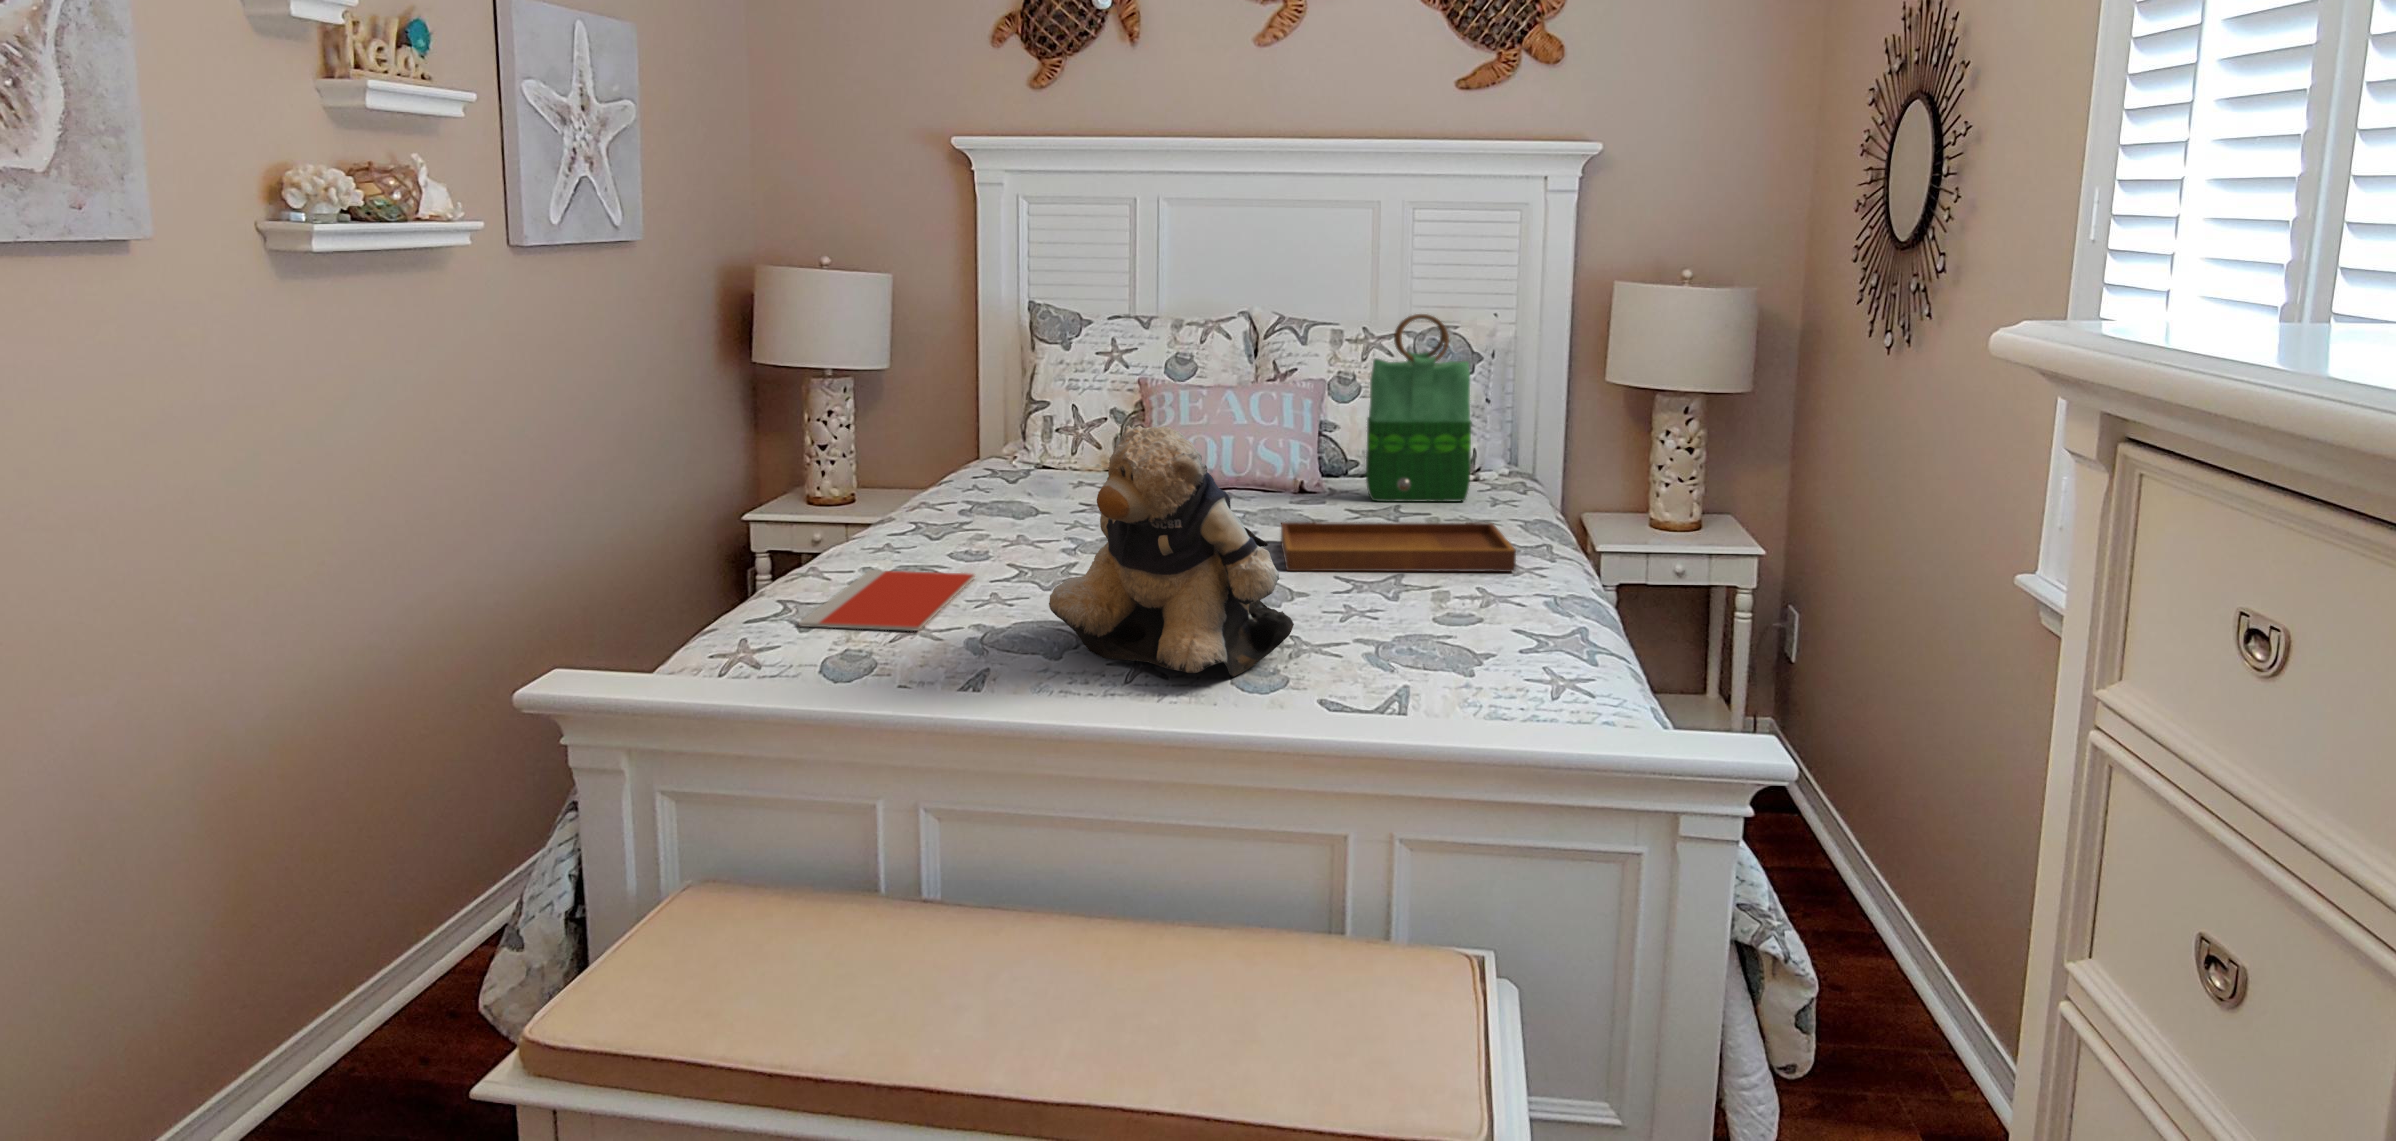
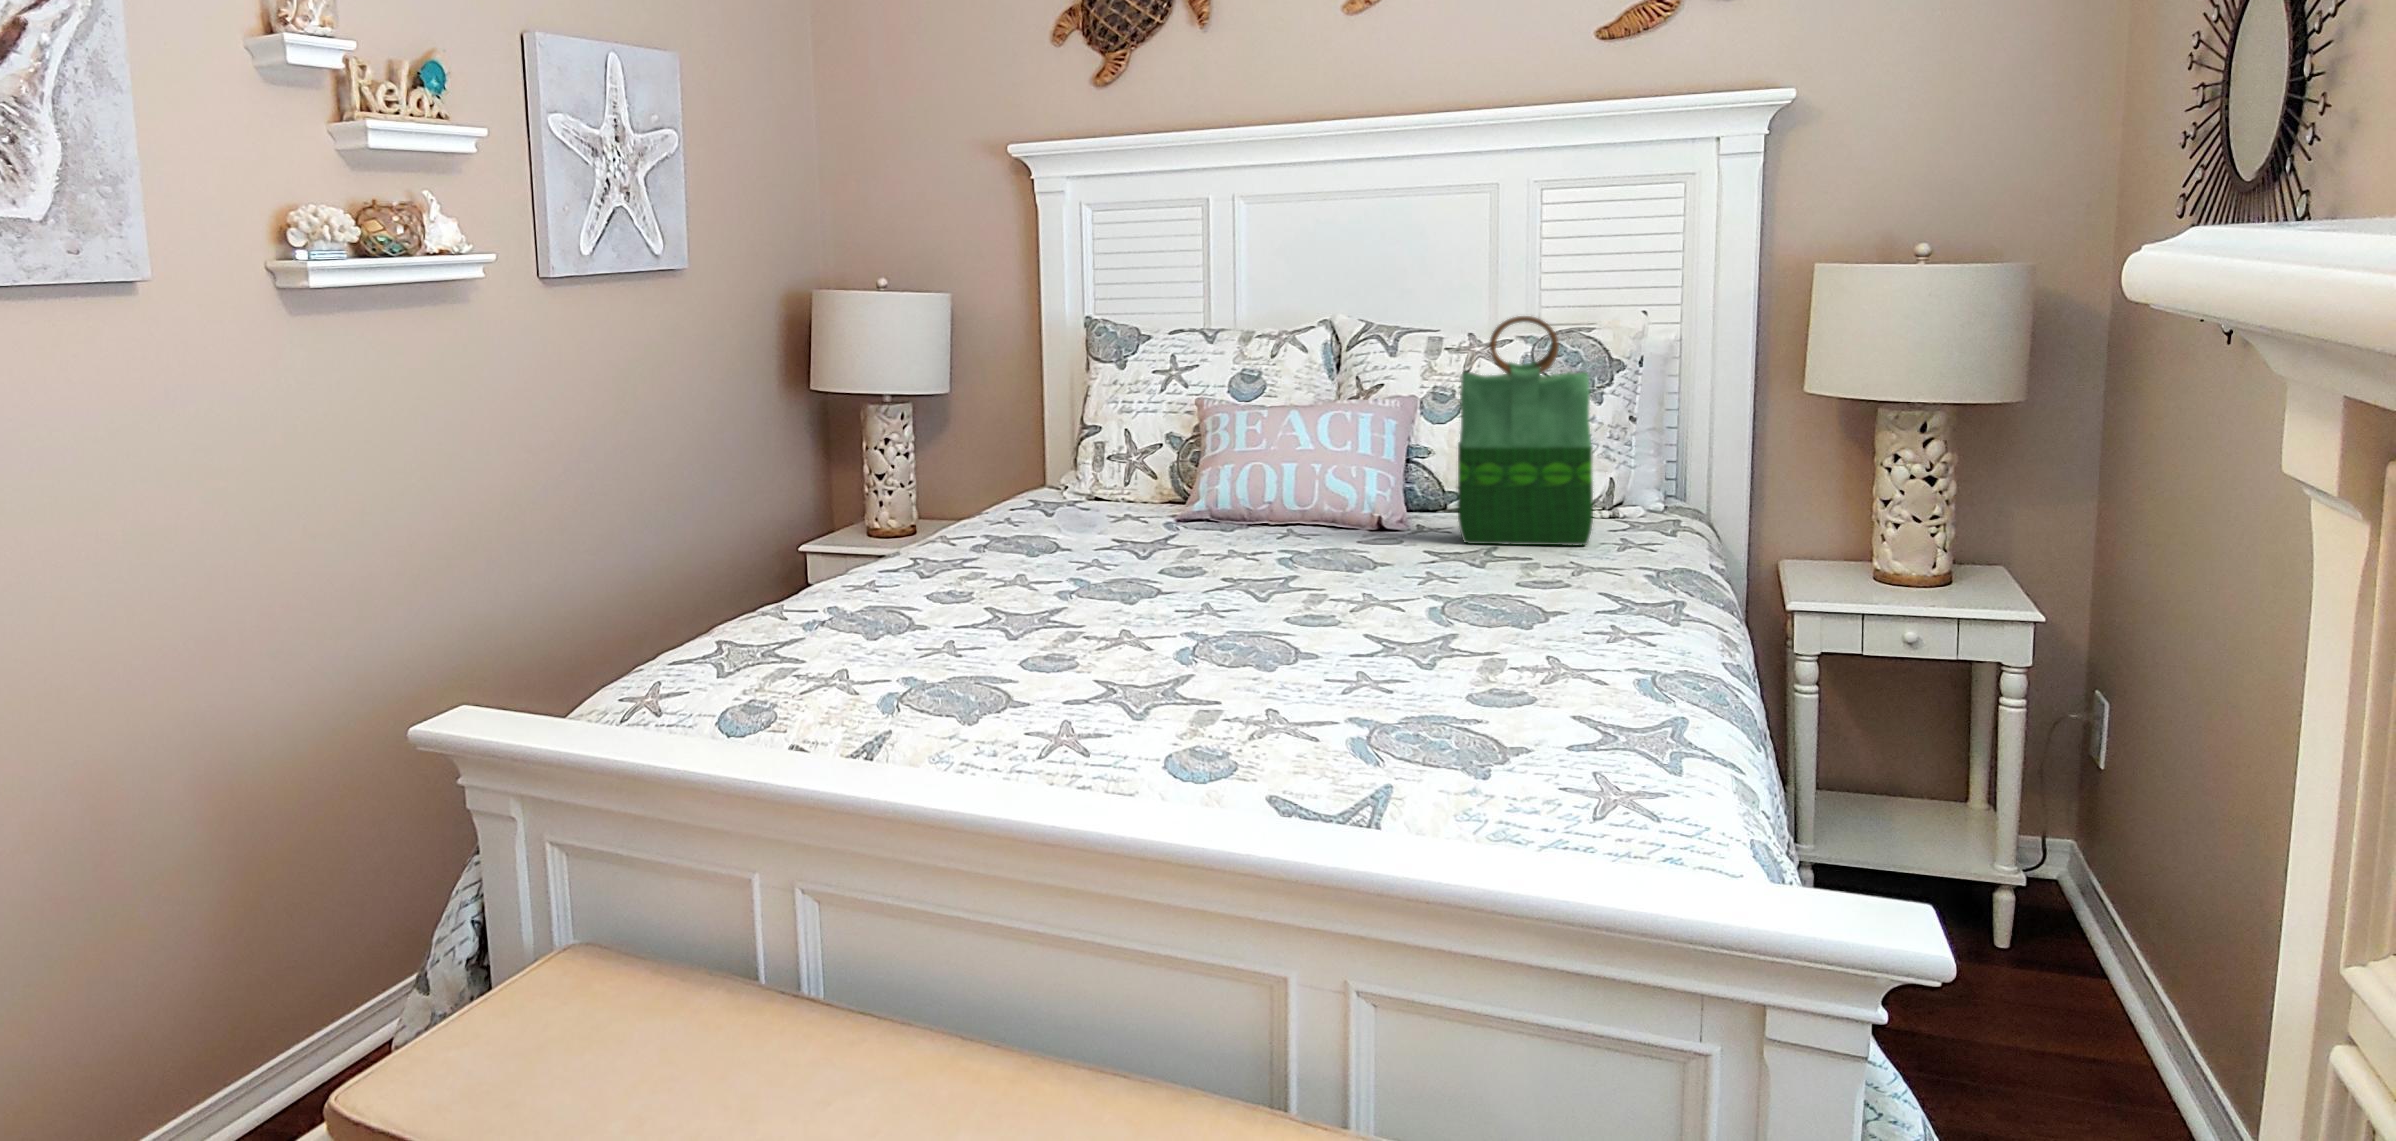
teddy bear: present [1049,425,1294,677] -> none [985,459,1266,753]
tray: present [1281,478,1516,571] -> none [1312,518,1611,638]
notebook: present [799,570,975,631] -> none [753,610,957,679]

